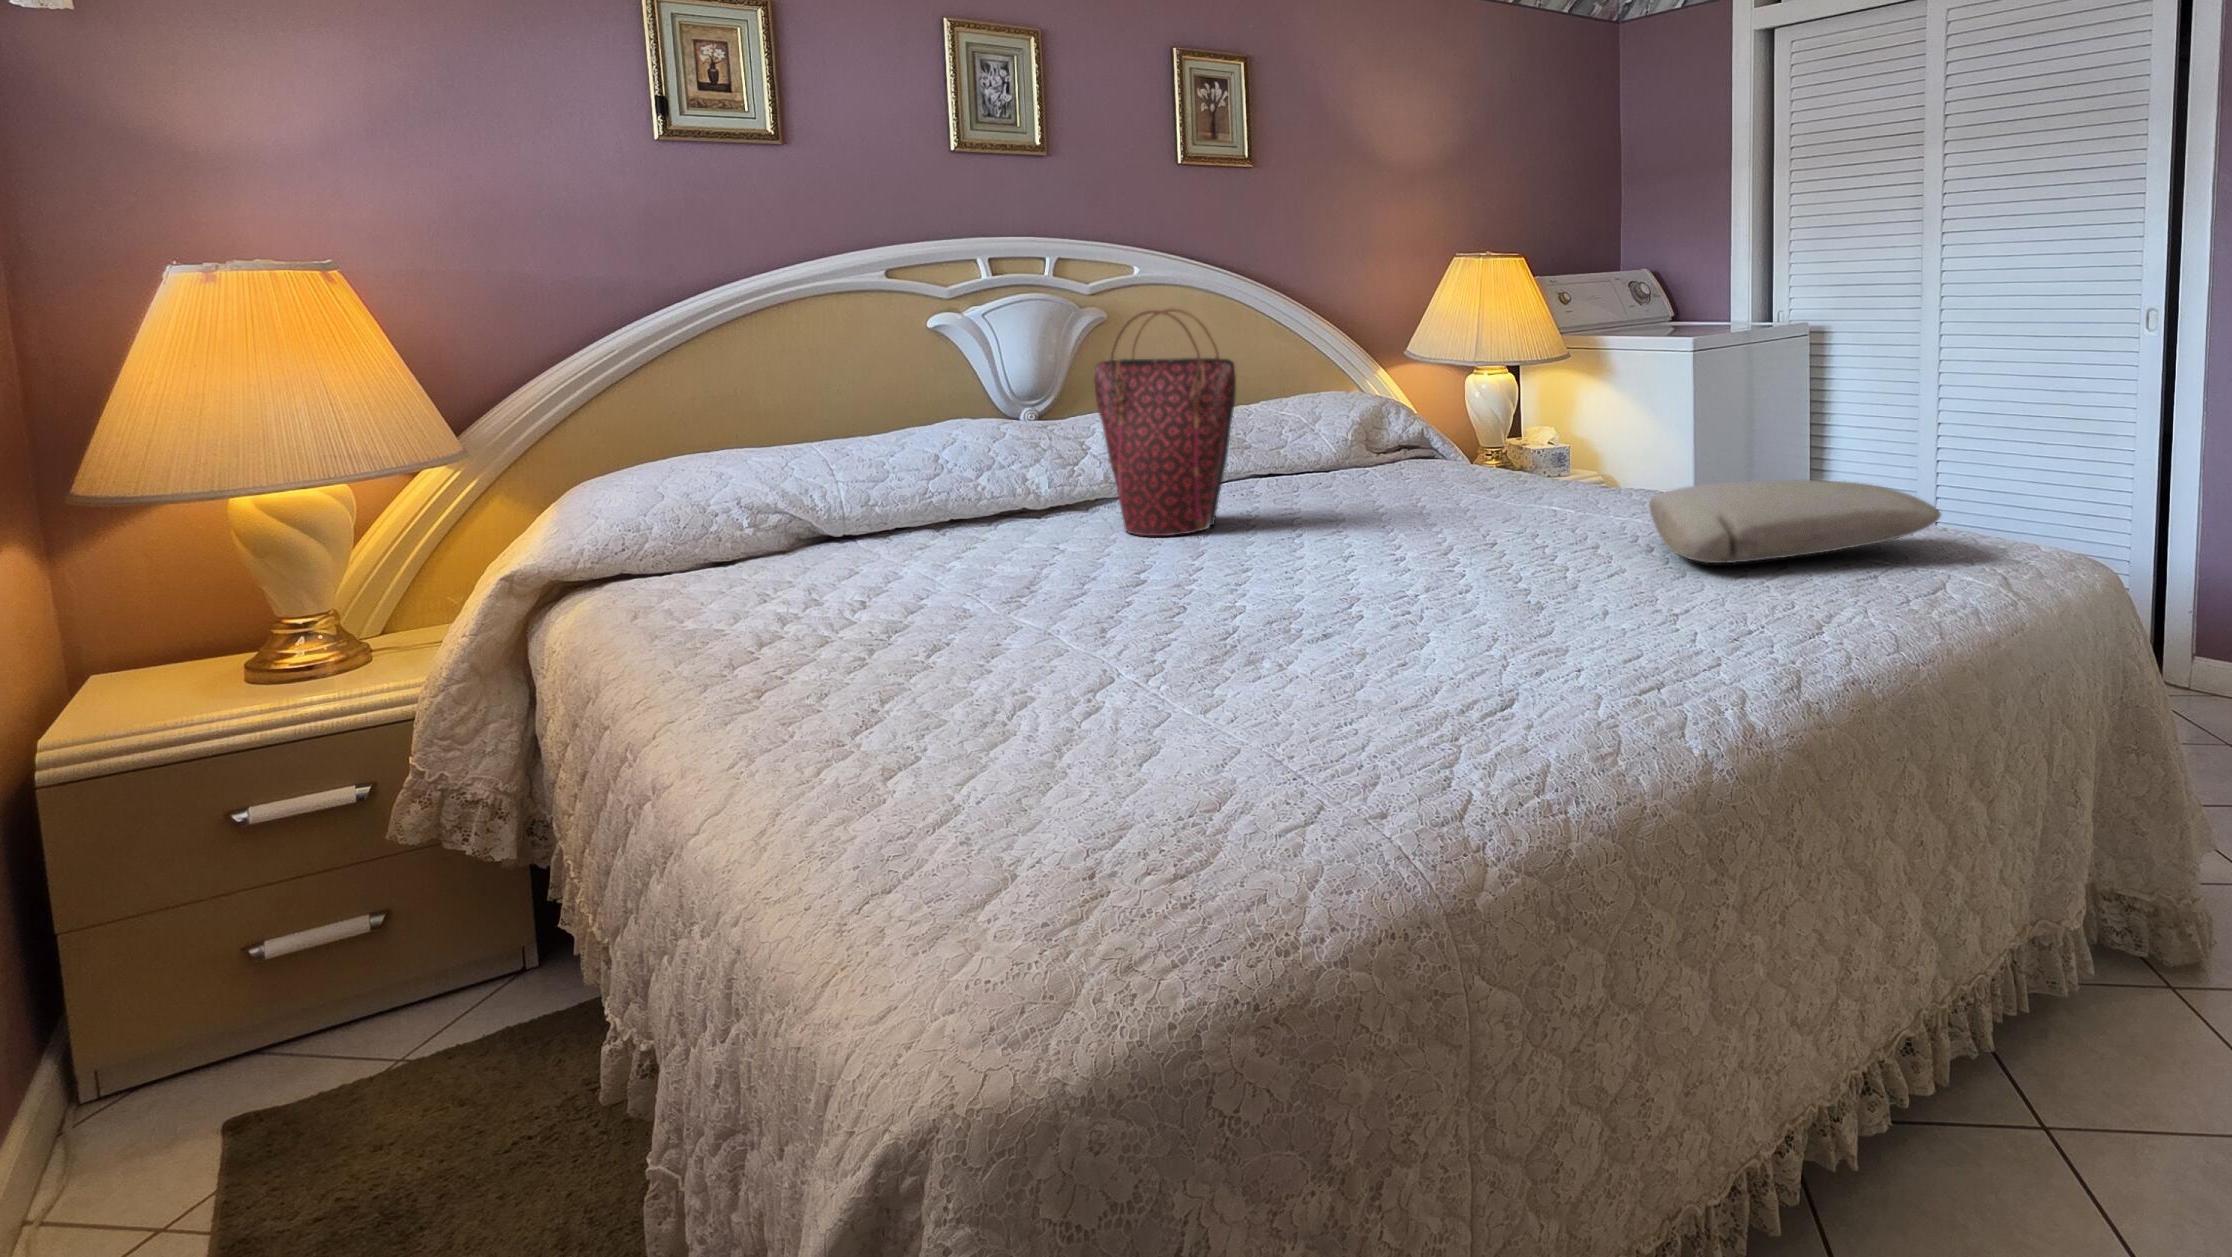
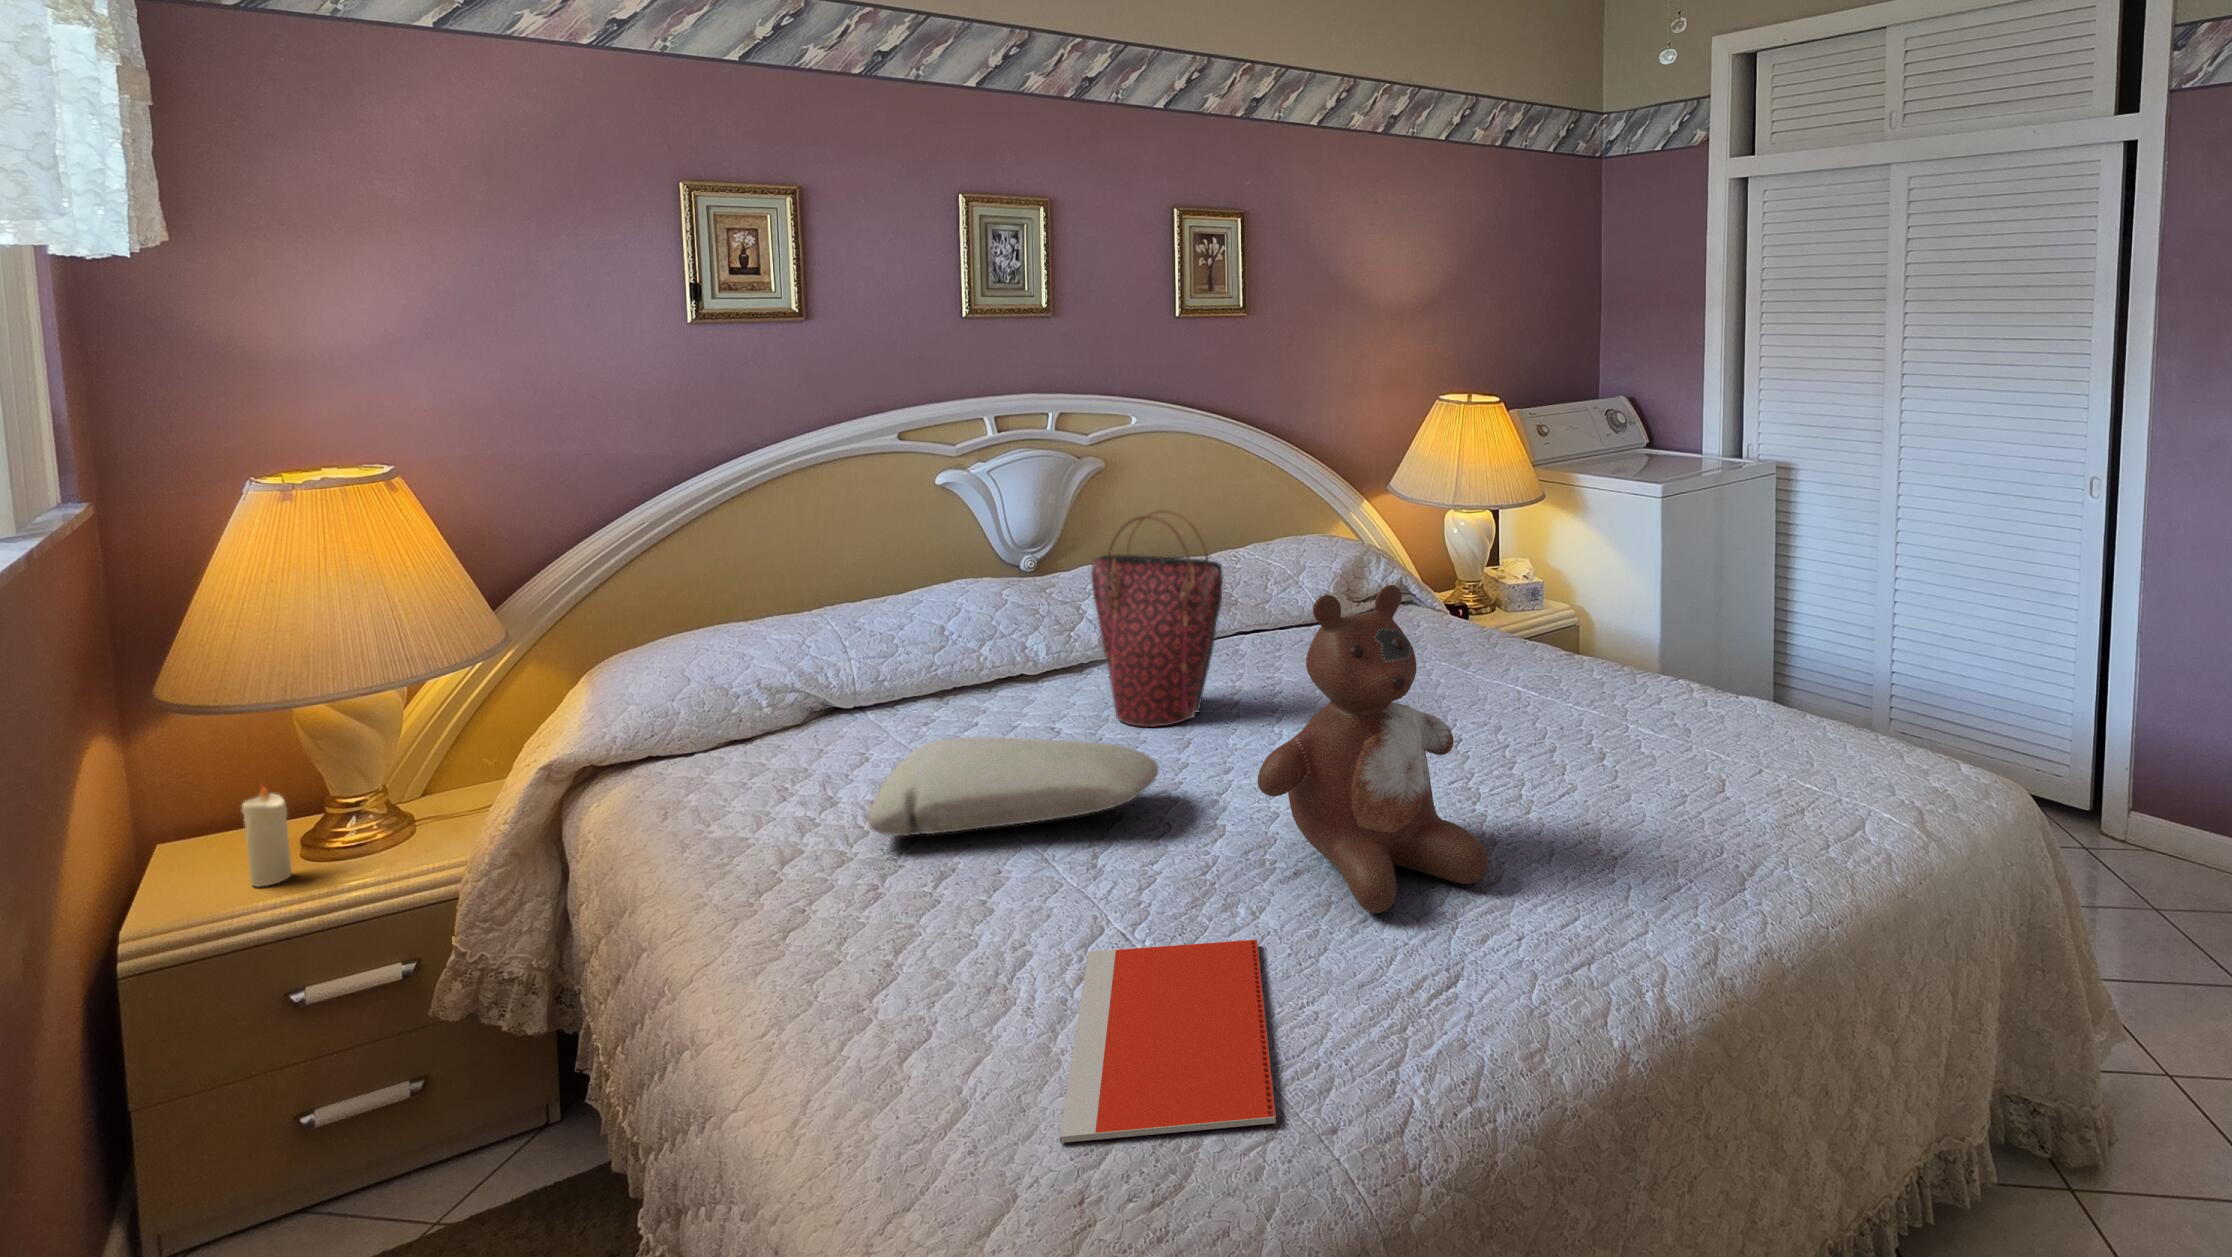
stuffed bear: none [1280,316,1540,656] -> present [1258,585,1488,913]
pillow: present [1649,480,1941,563] -> present [868,737,1159,836]
candle: none [172,592,232,705] -> present [242,783,292,887]
notebook: none [1057,678,1313,839] -> present [1060,939,1276,1143]

